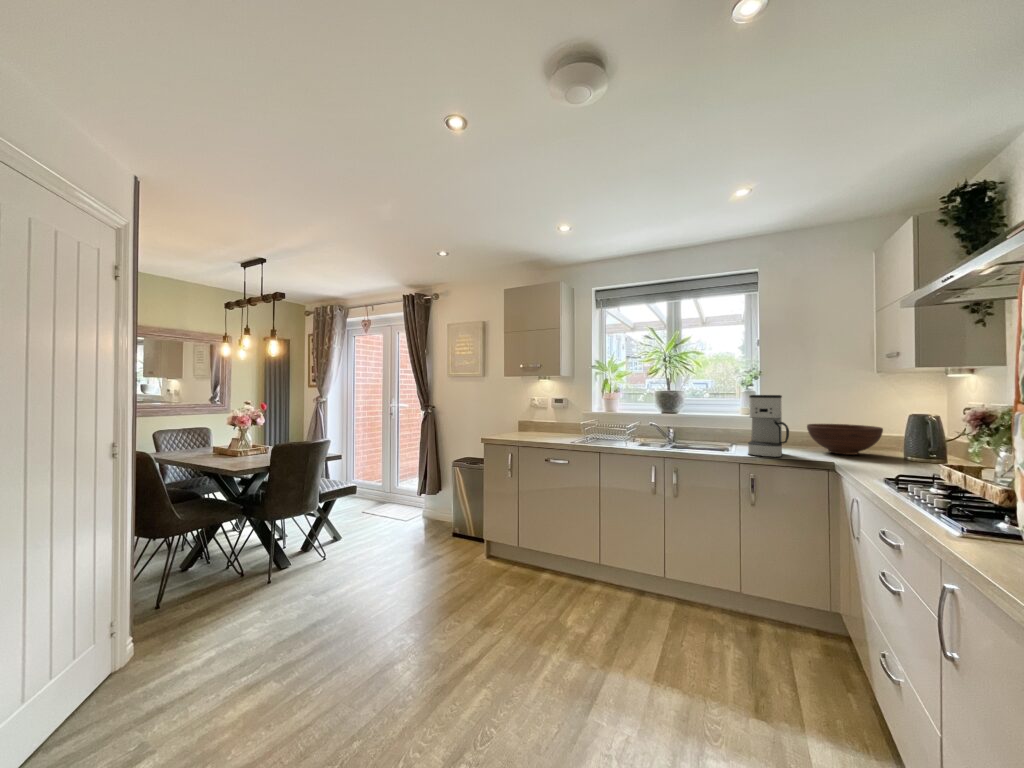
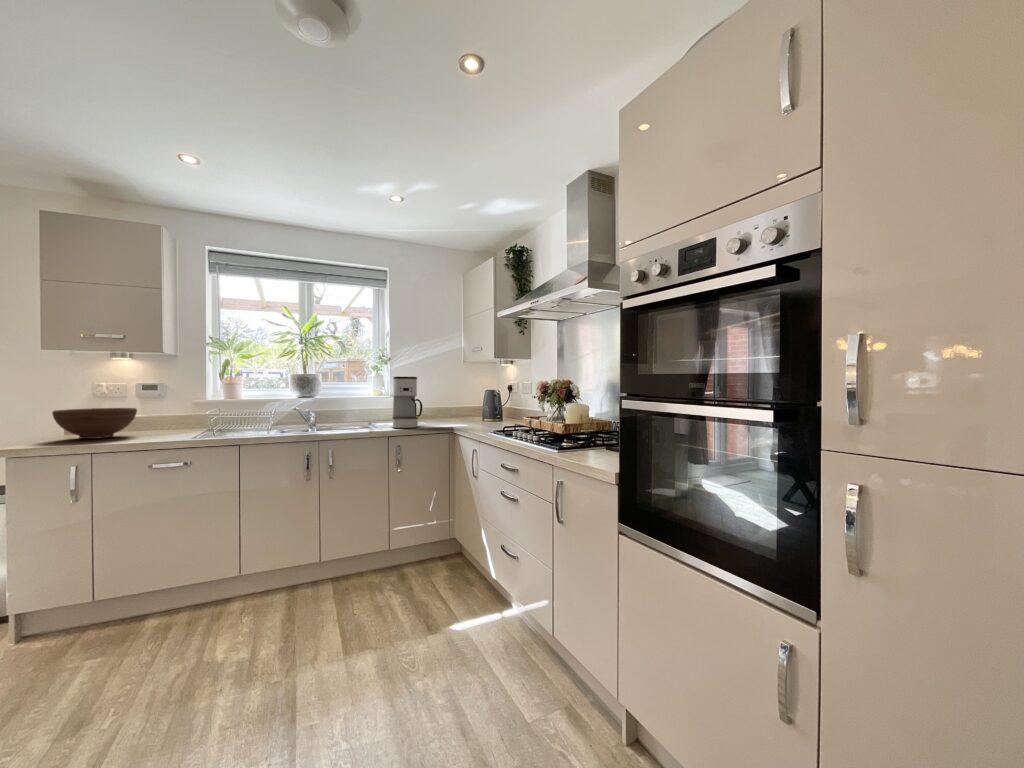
fruit bowl: present [807,424,883,455] -> present [52,408,137,439]

